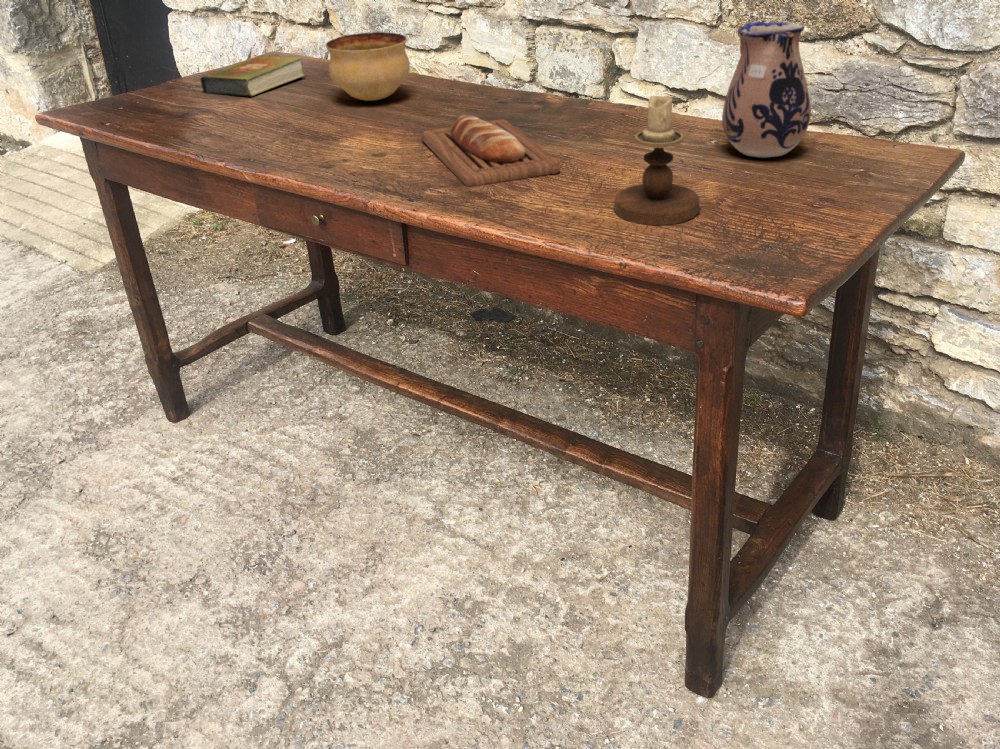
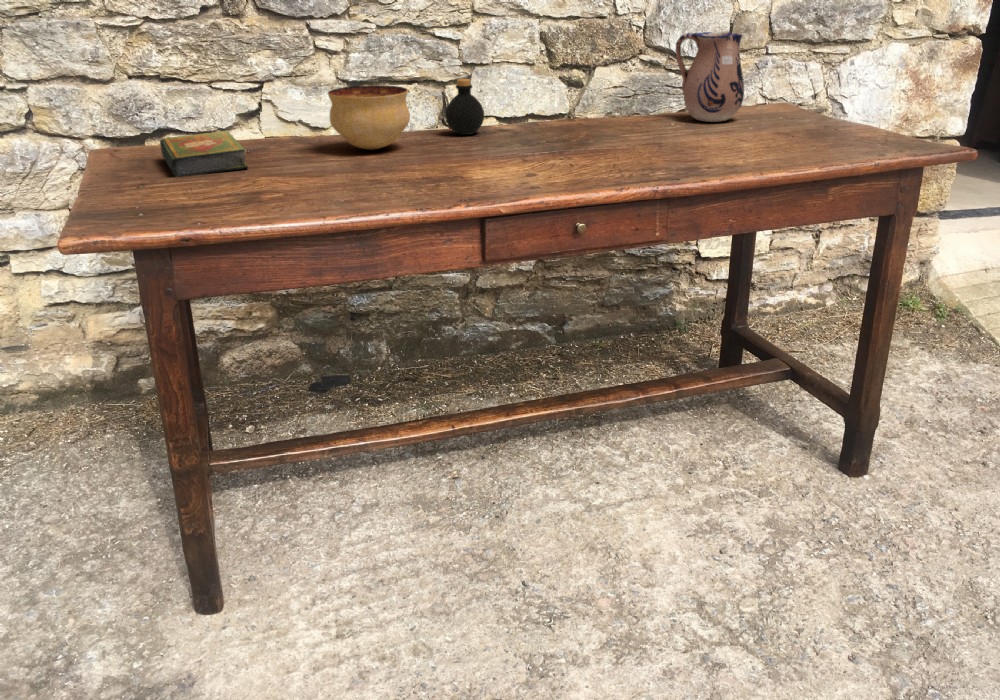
bottle: none [472,40,515,104] -> present [445,79,484,135]
candlestick: present [614,96,700,225] -> none [753,62,815,149]
bread loaf: present [422,115,560,186] -> none [529,123,676,161]

